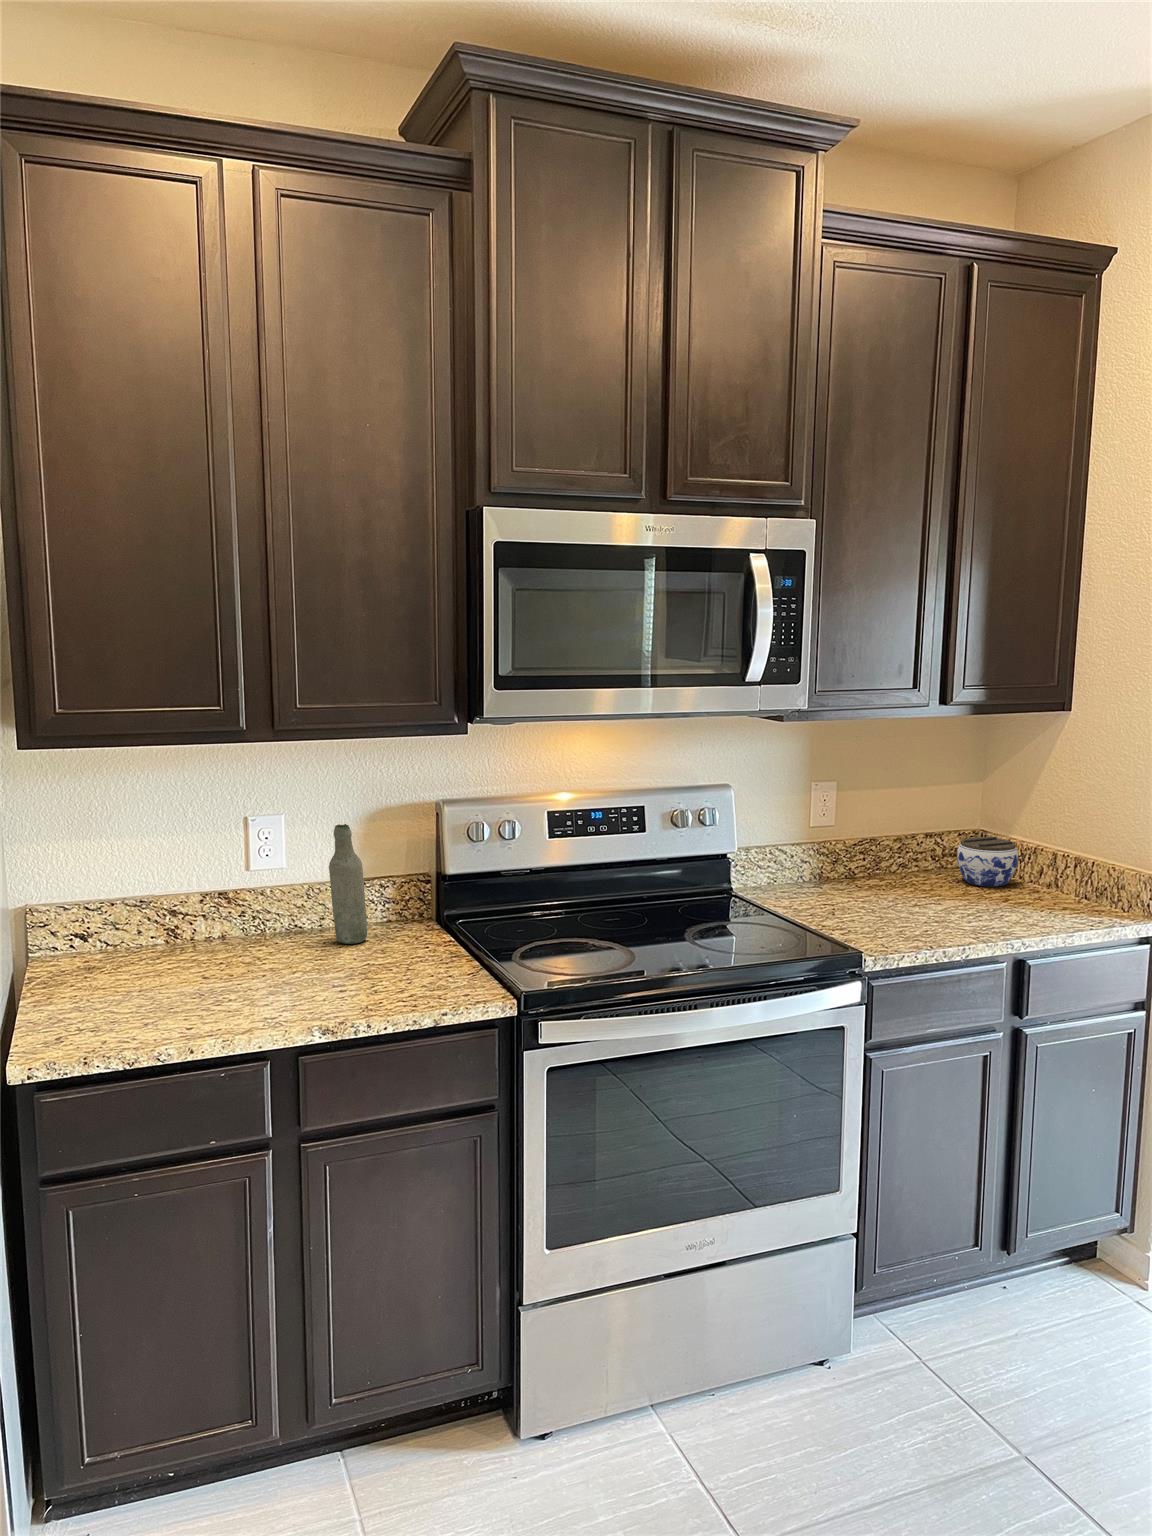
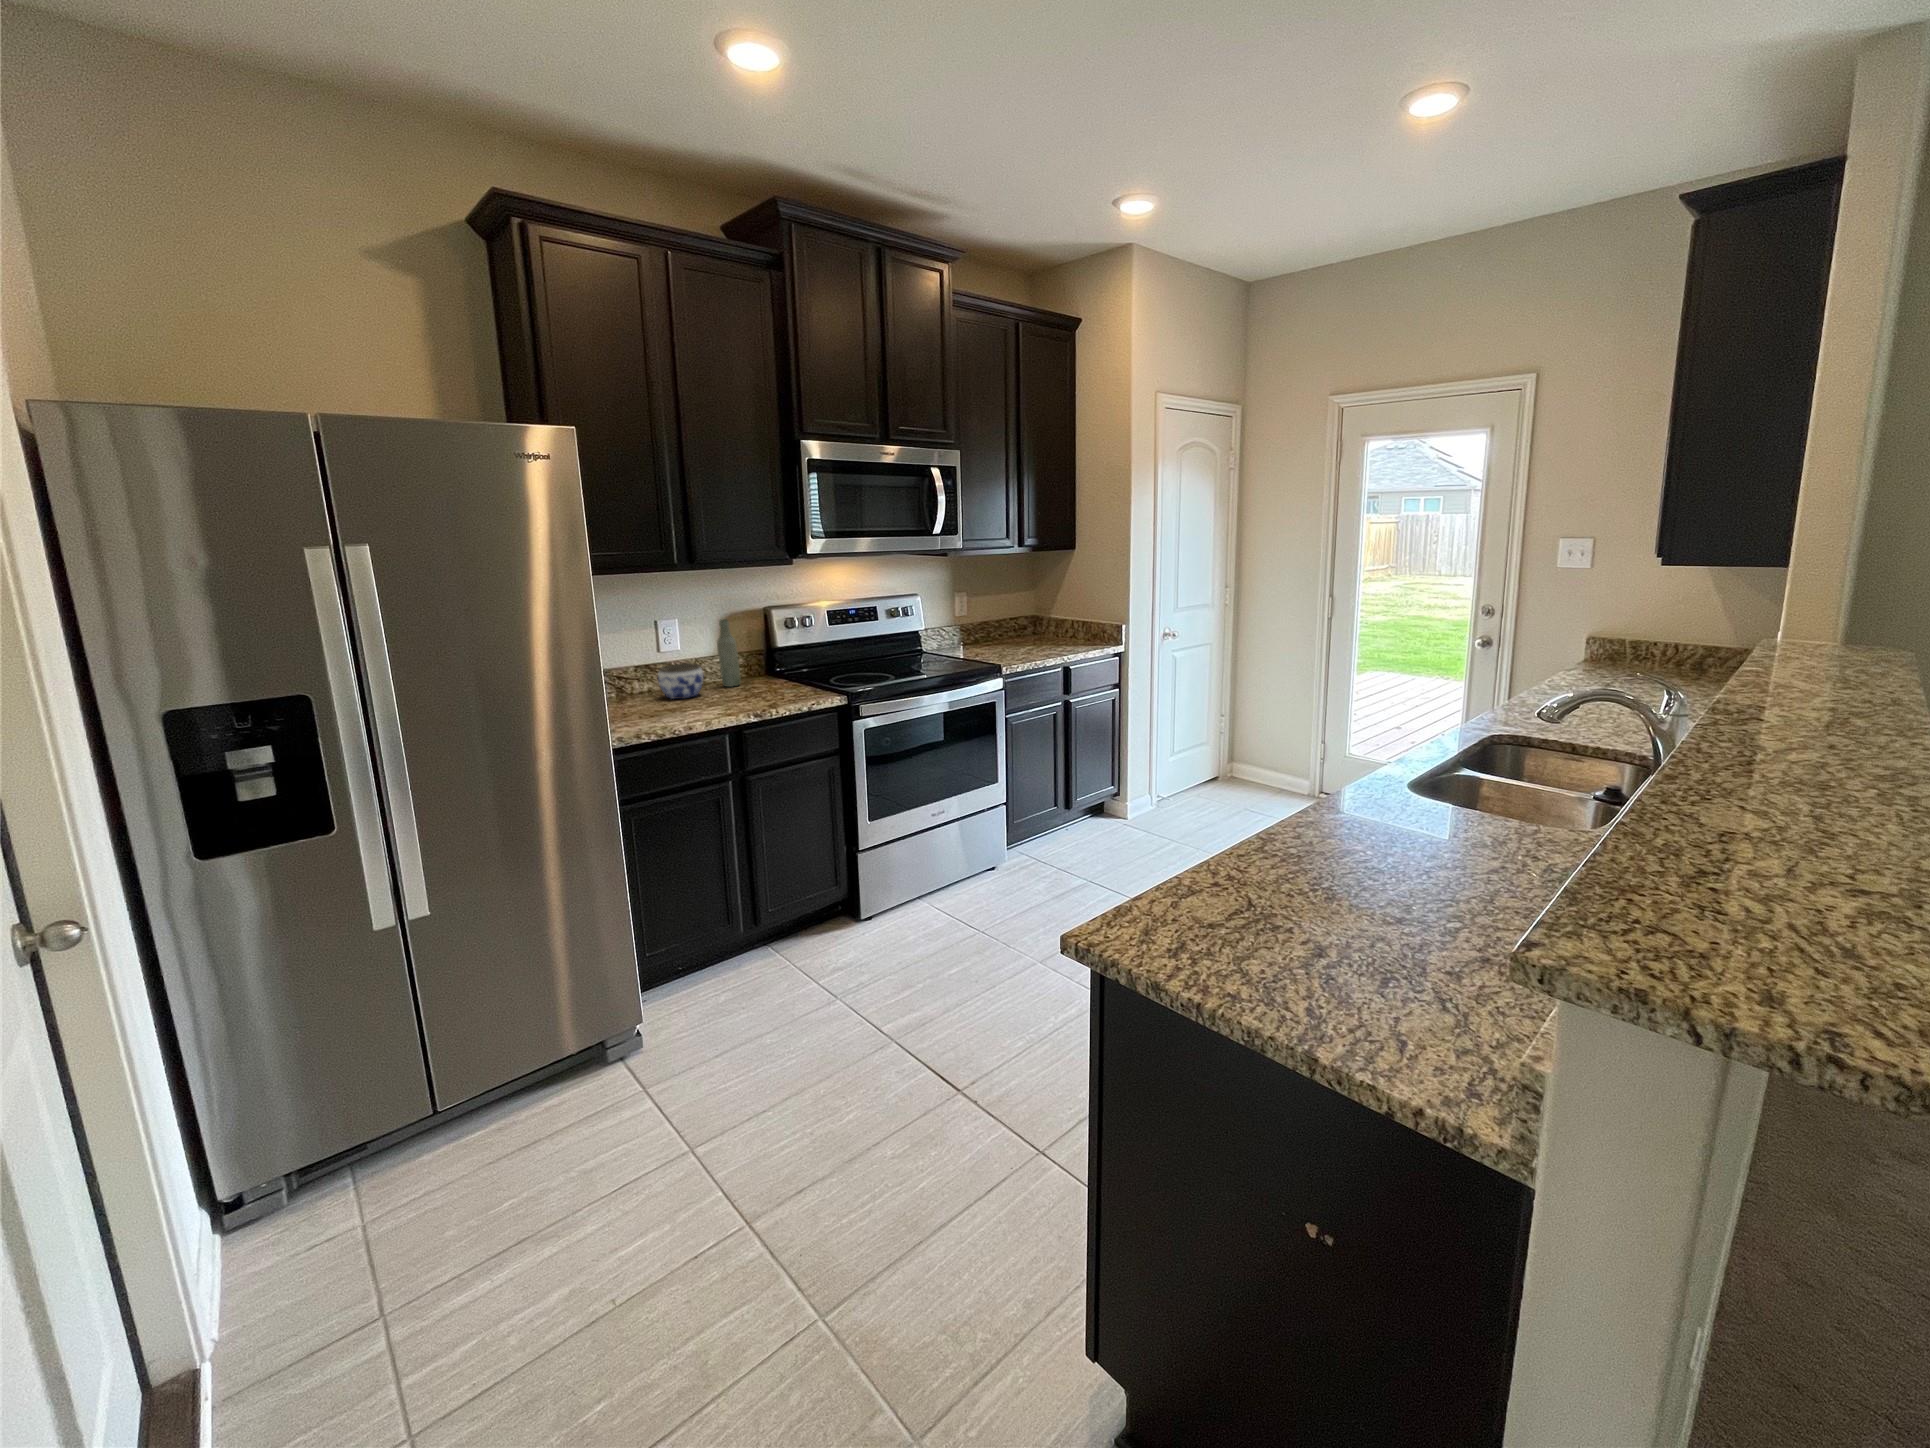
jar: present [957,837,1018,887] -> present [658,663,704,699]

